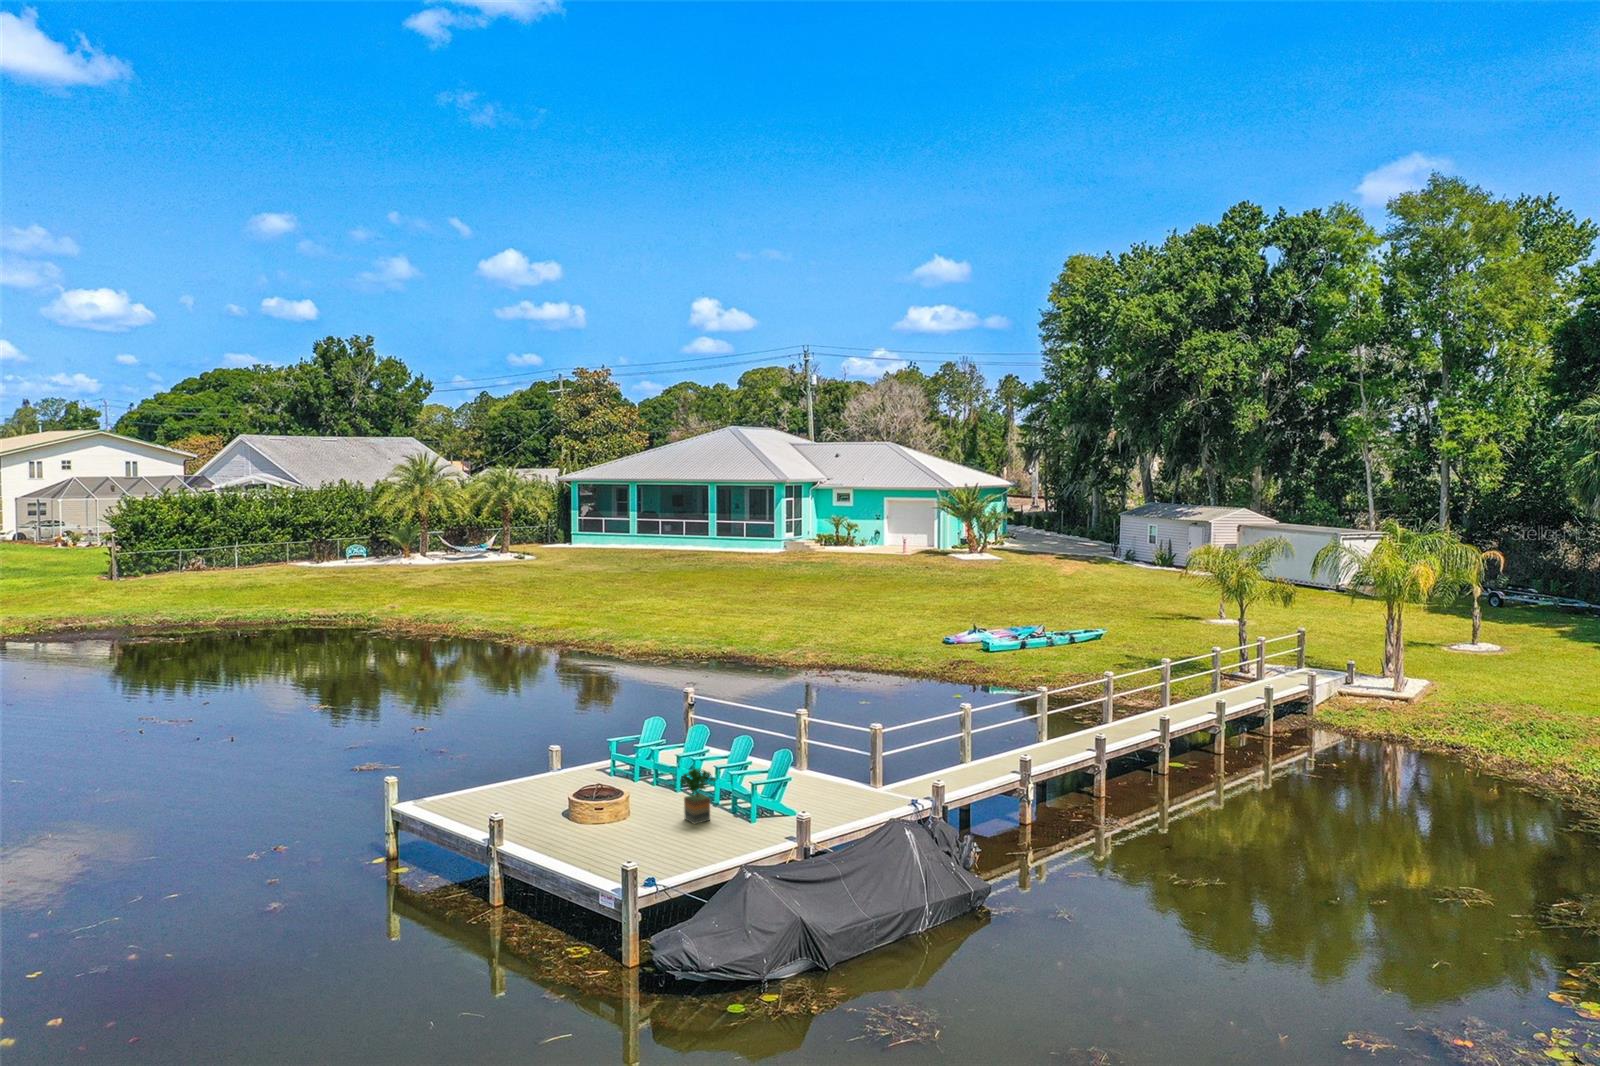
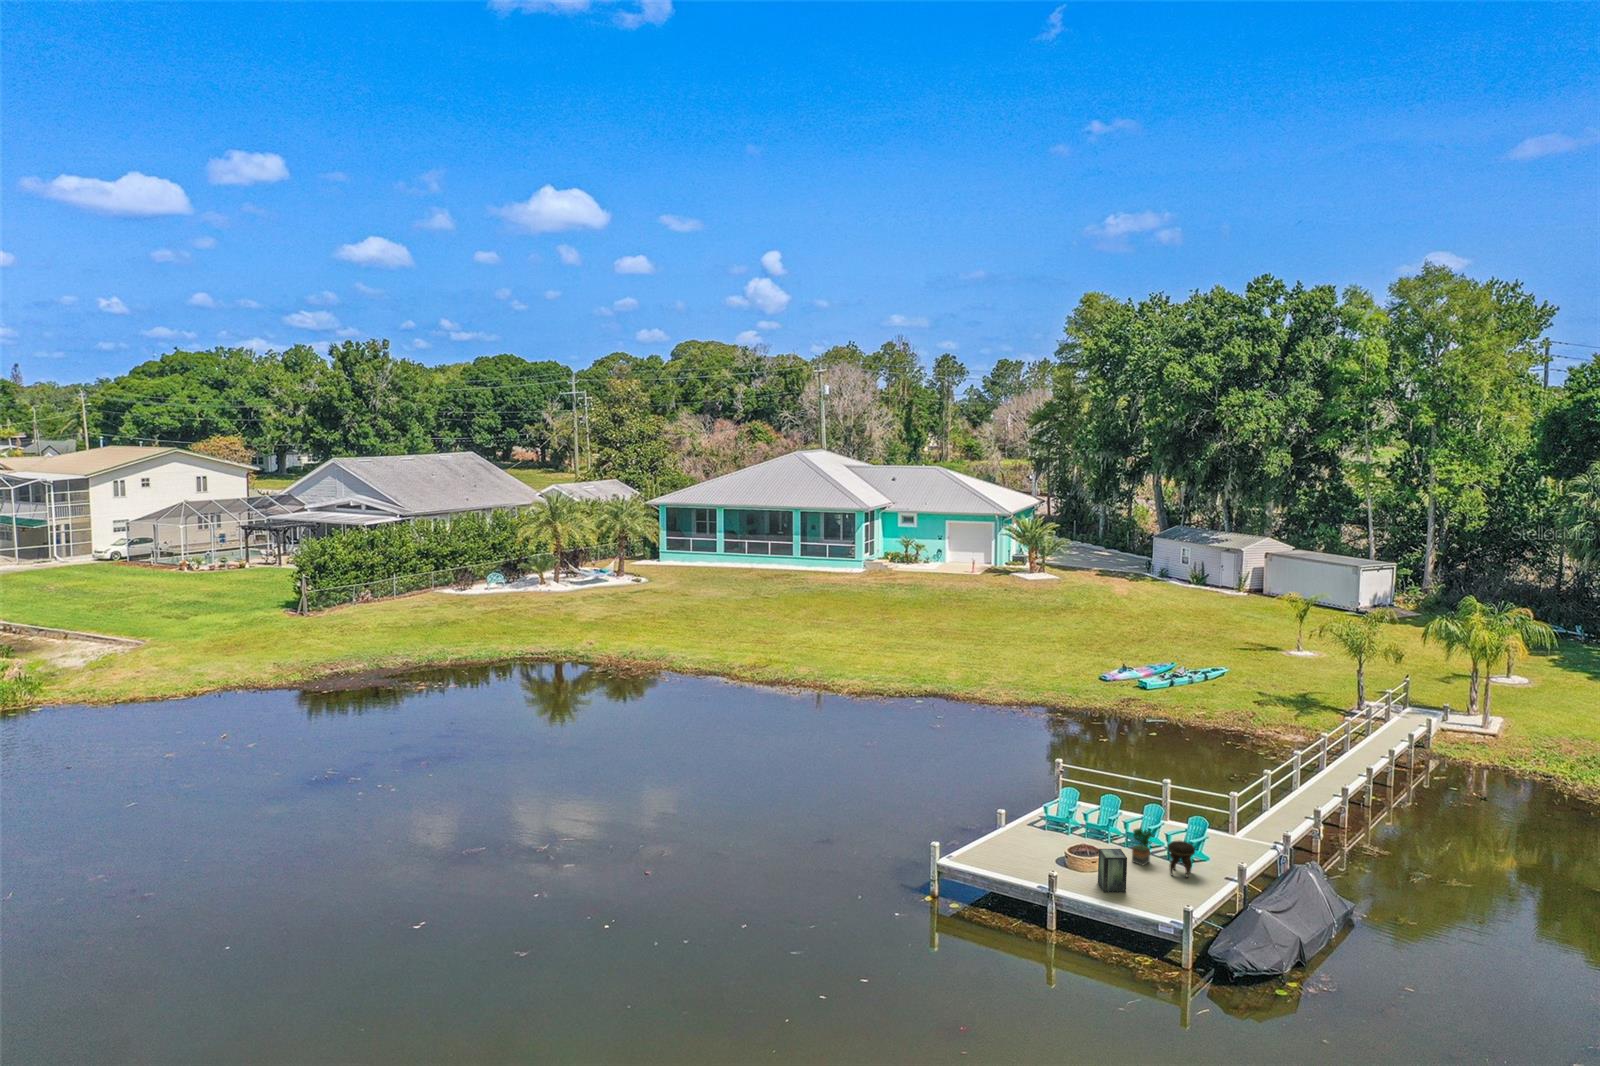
footstool: none [715,784,755,842] -> present [1168,841,1195,878]
storage box: none [580,788,624,856] -> present [1098,849,1127,893]

